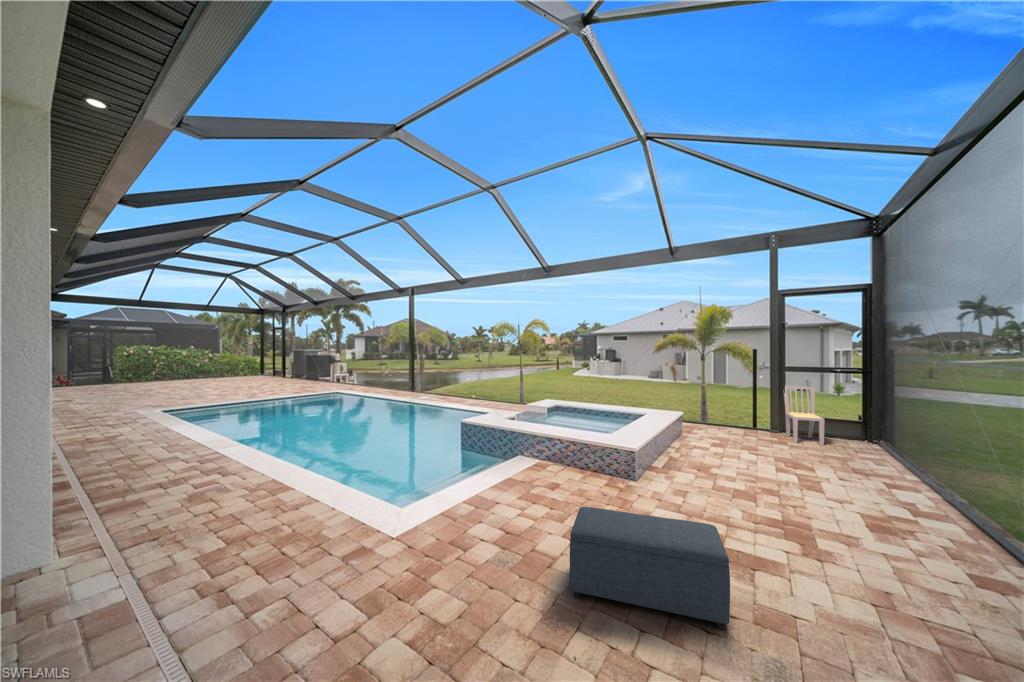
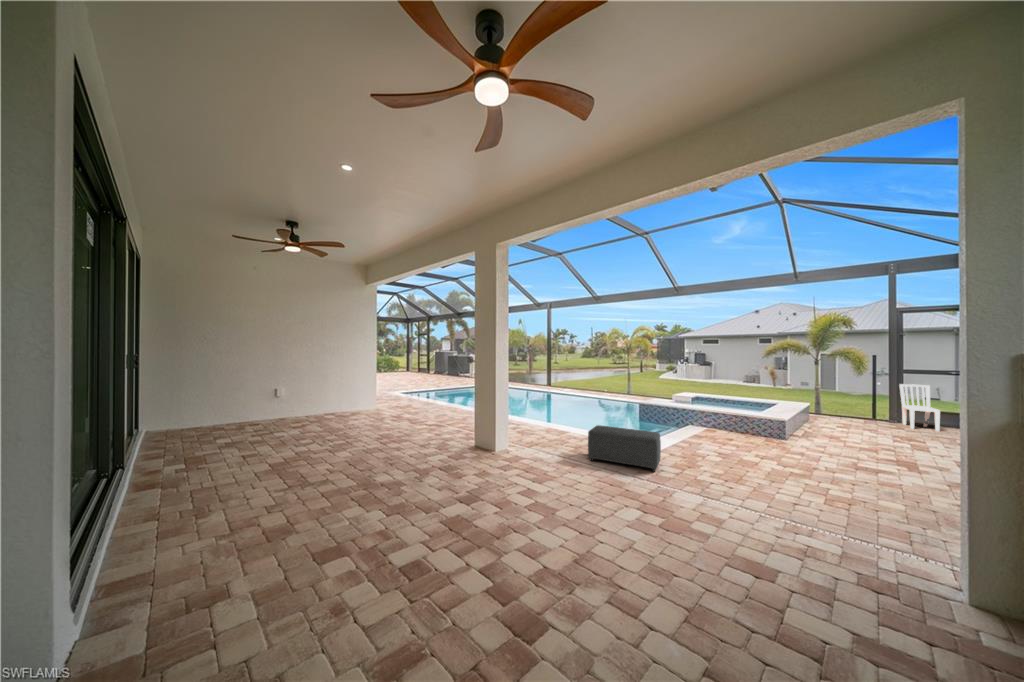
ottoman: present [570,507,730,630] -> present [588,425,661,472]

